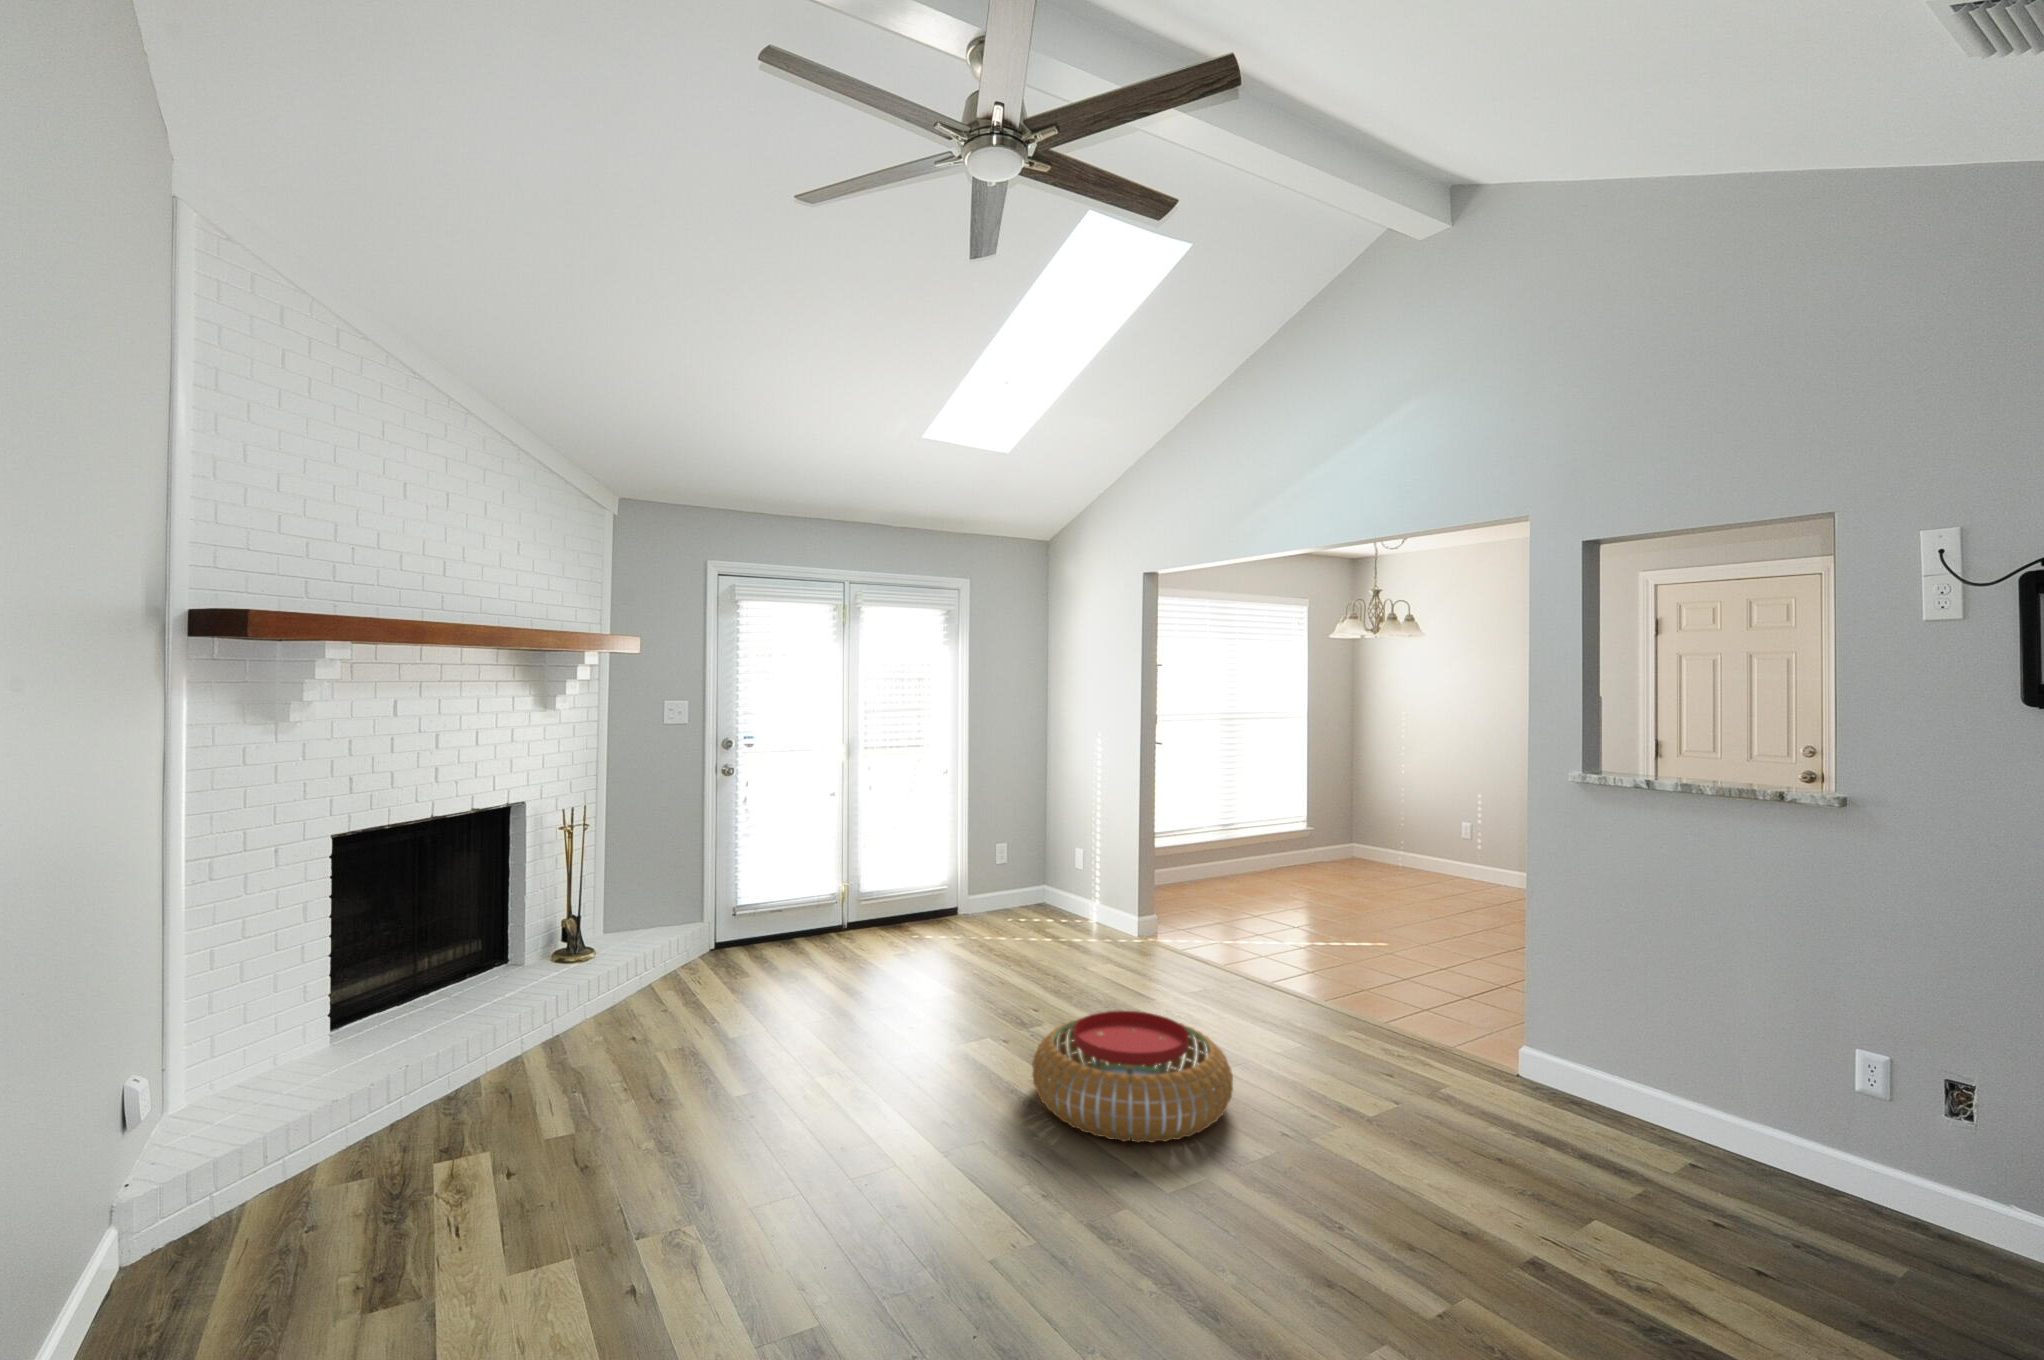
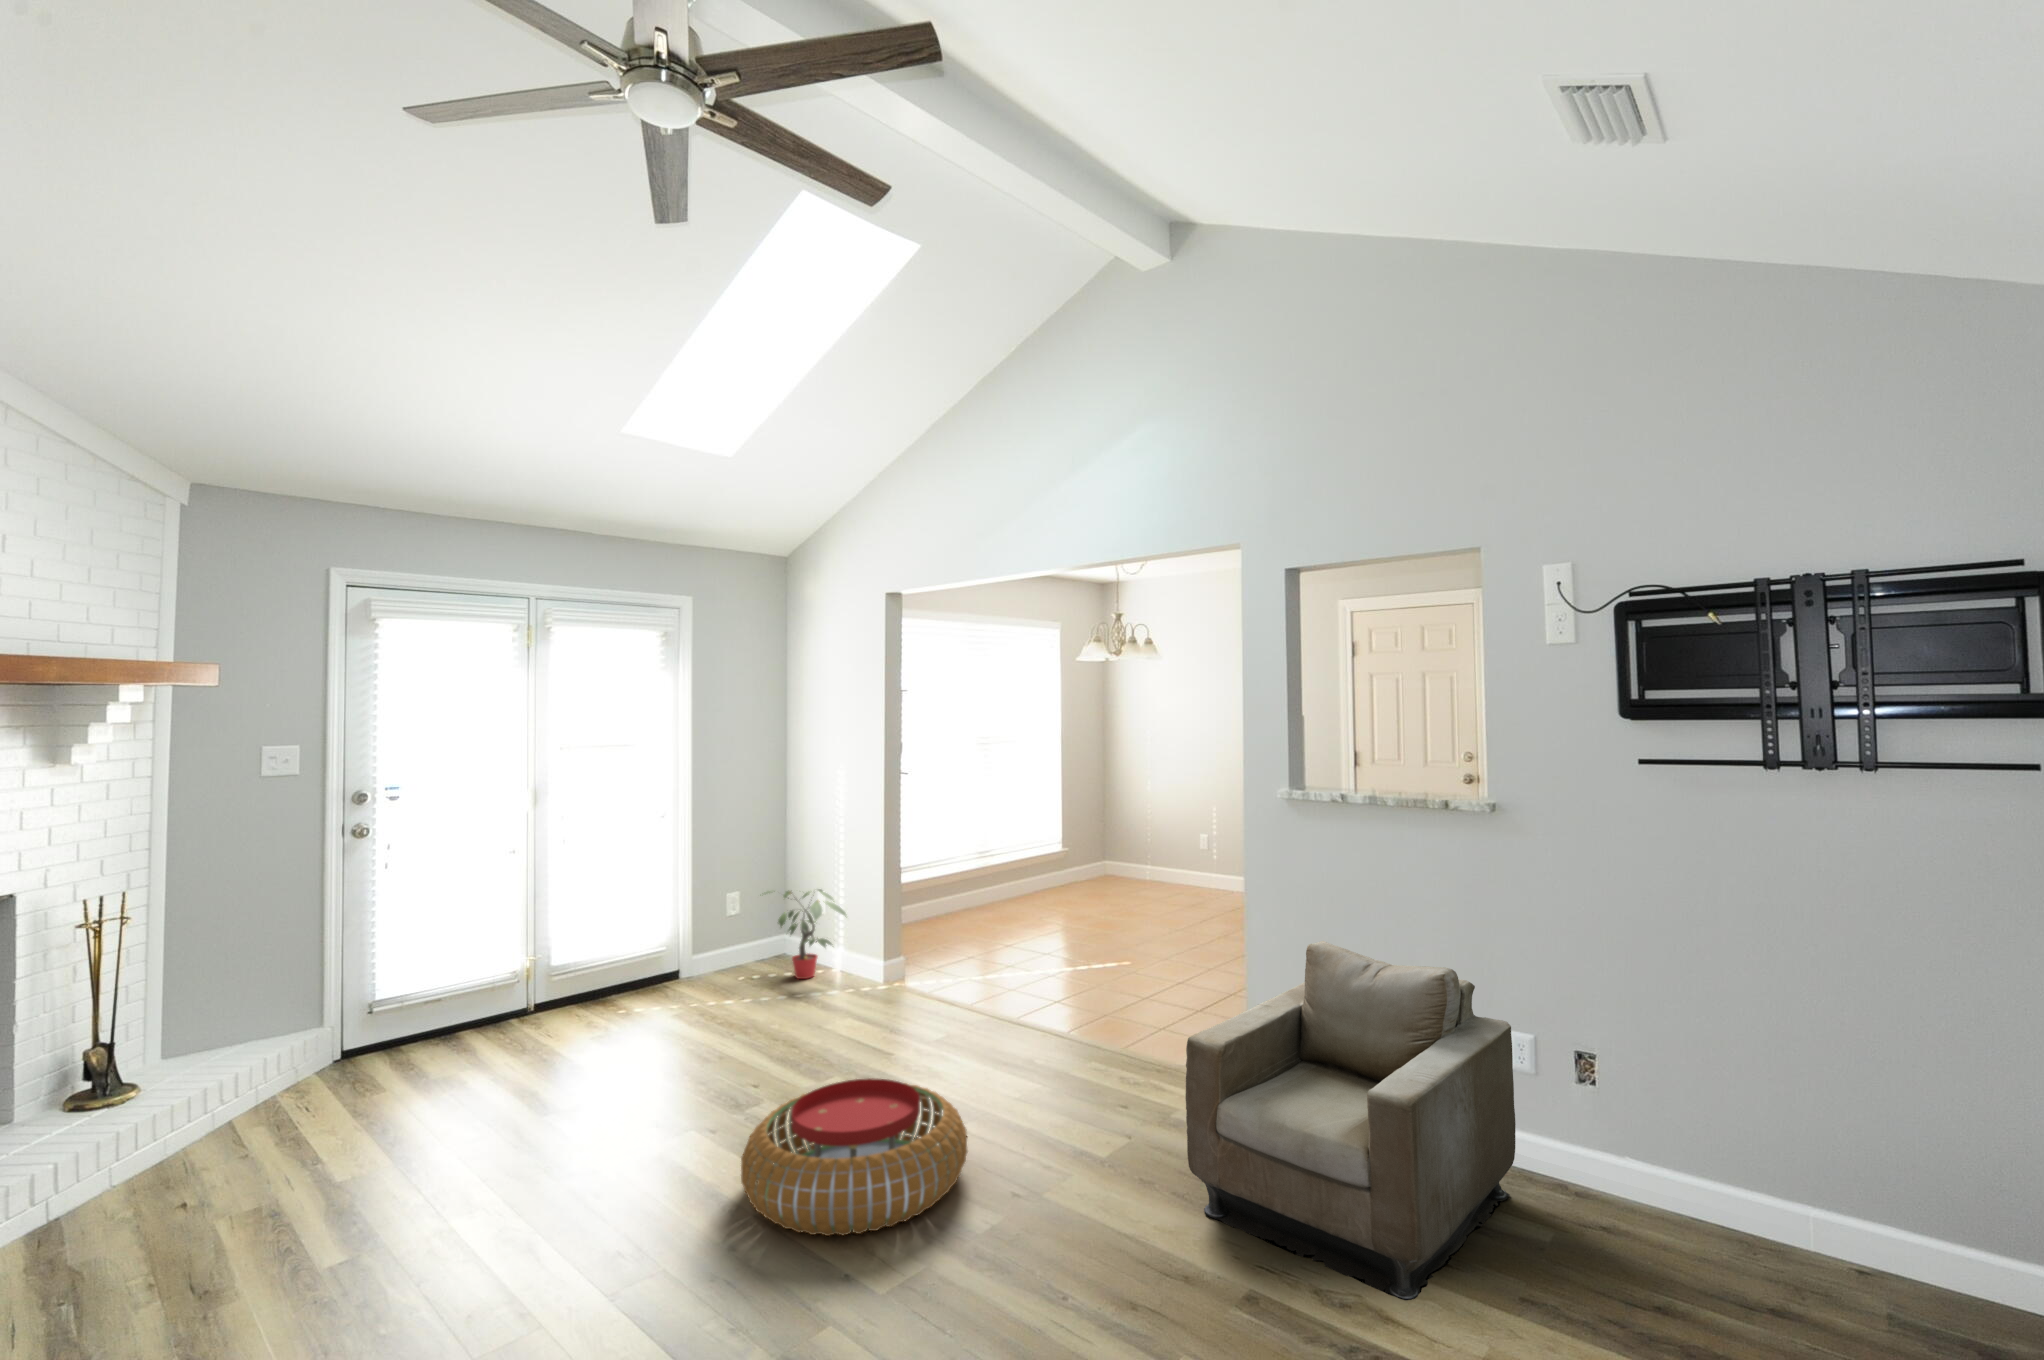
potted plant: none [1023,844,1106,926] -> present [765,889,846,979]
armchair: none [1461,930,1871,1308] -> present [1185,941,1516,1300]

